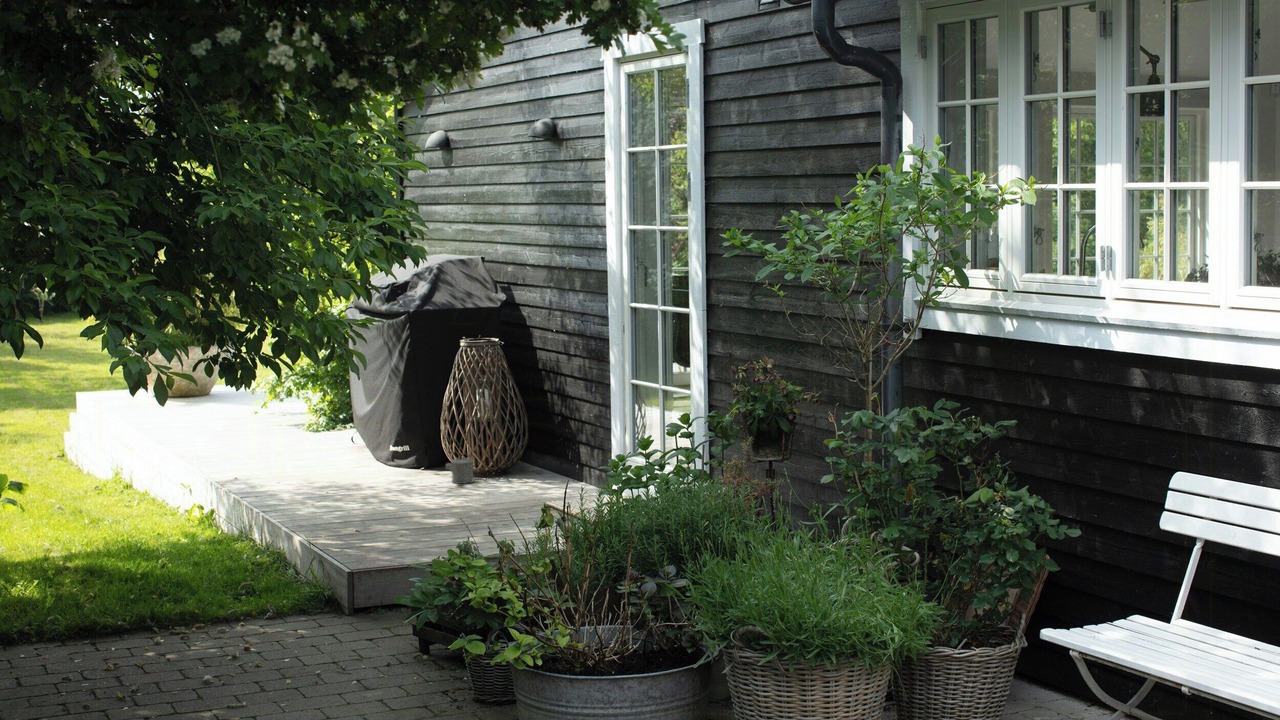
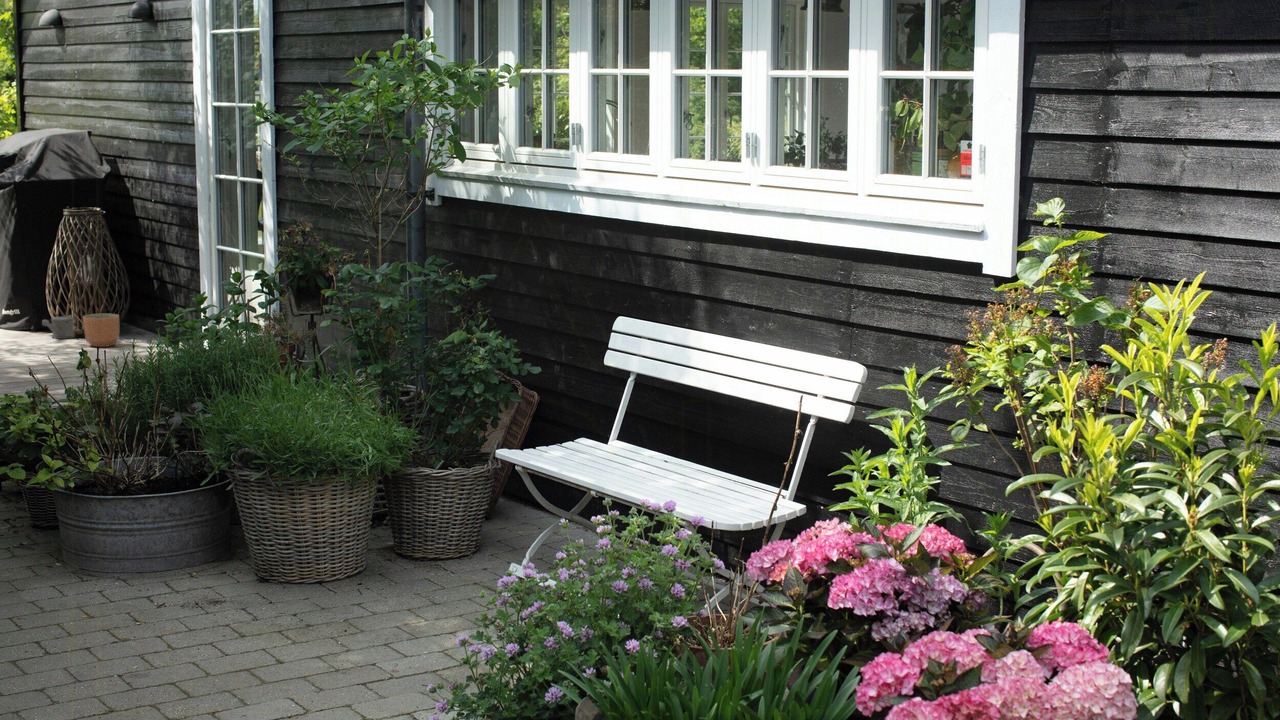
planter: none [487,457,523,493] -> present [83,314,119,347]

